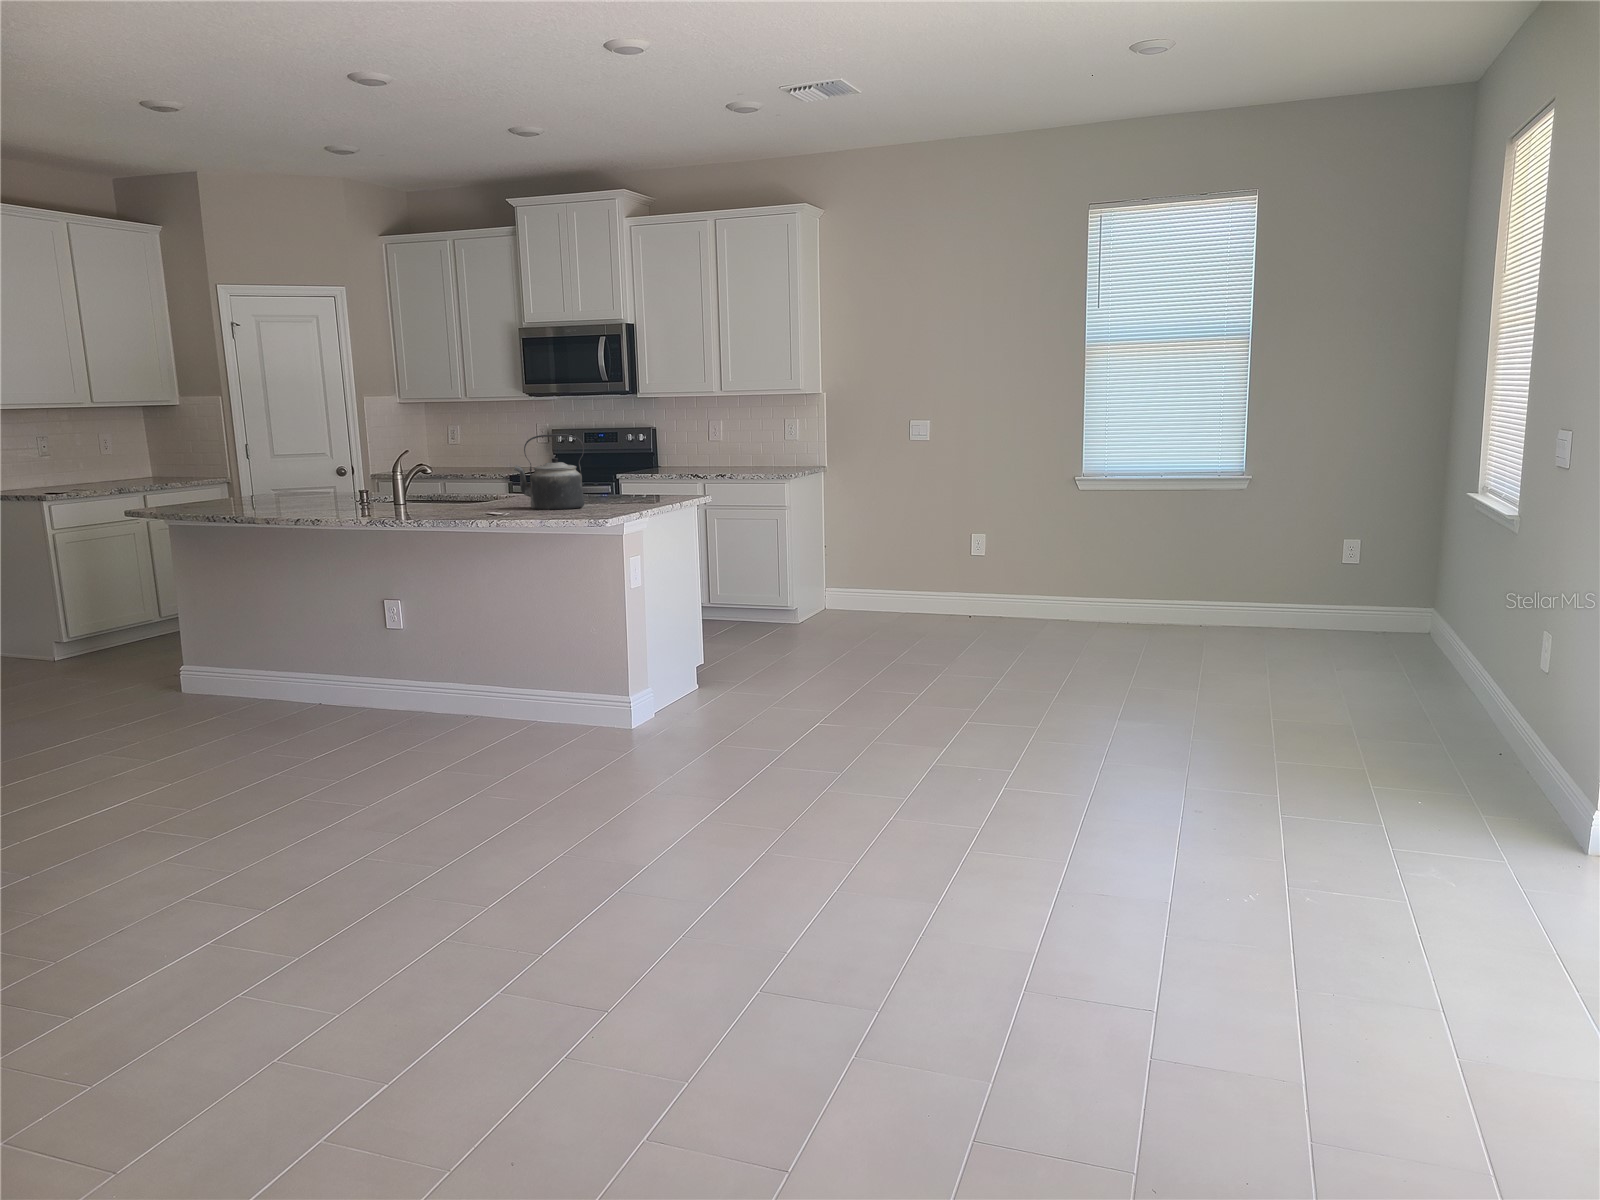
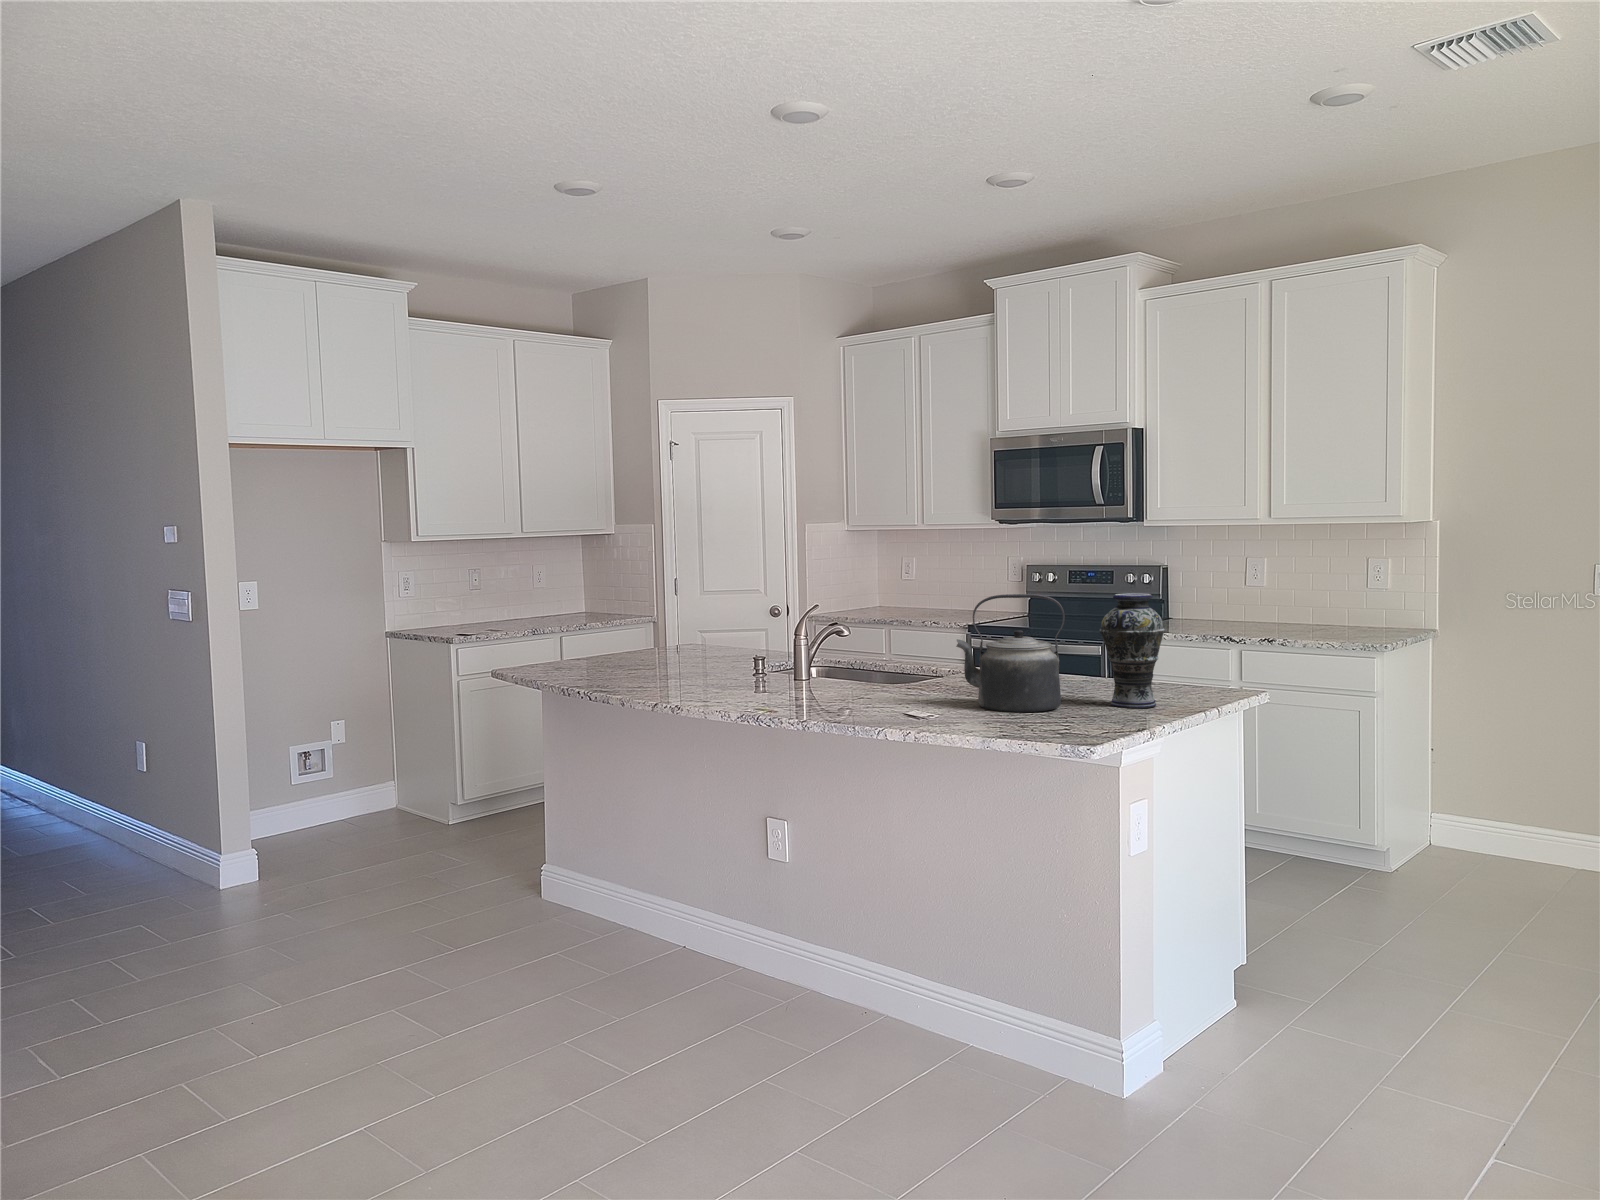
vase: none [607,434,647,506] -> present [1100,593,1165,708]

